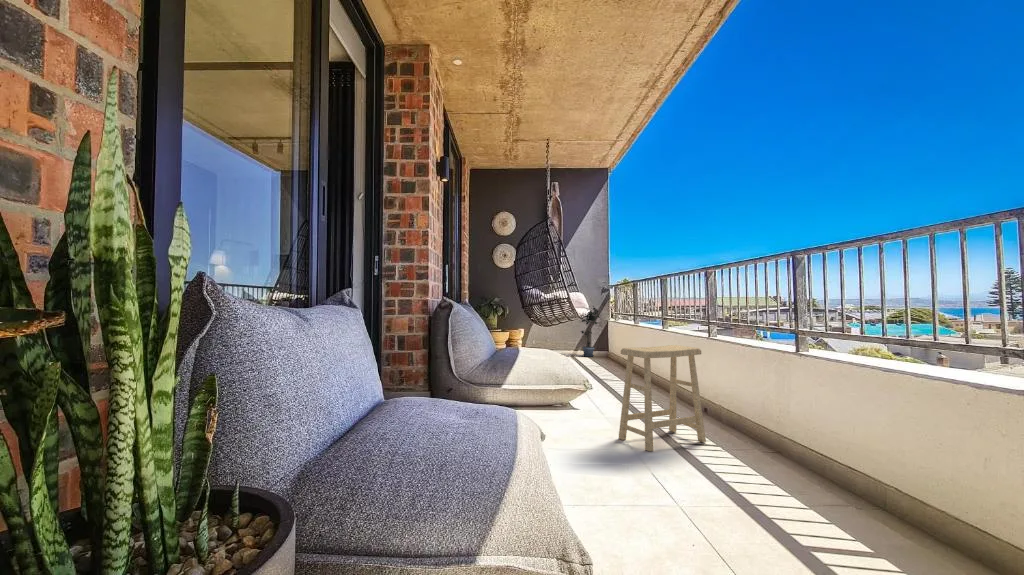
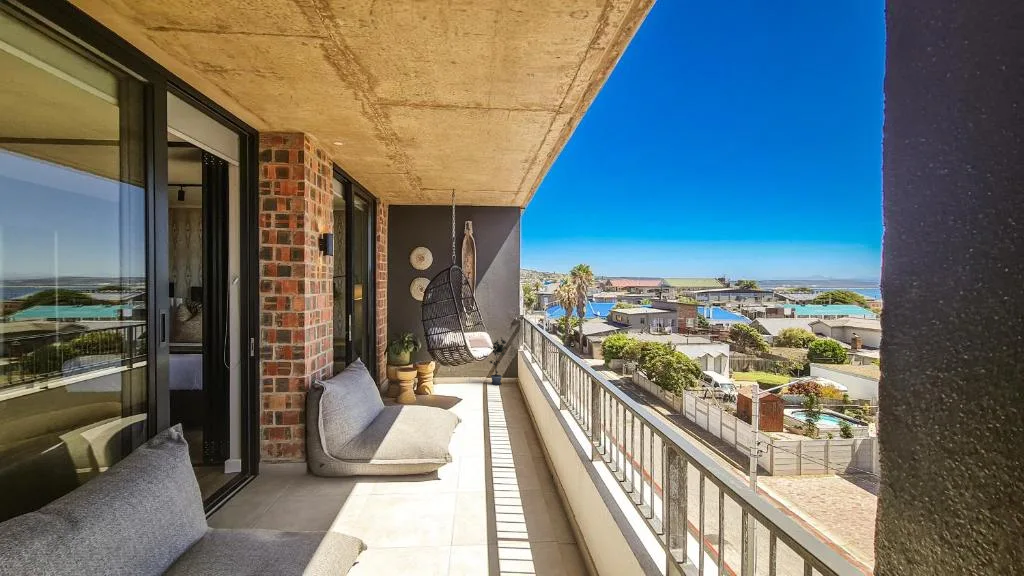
footstool: present [619,345,706,452] -> none [459,437,535,547]

